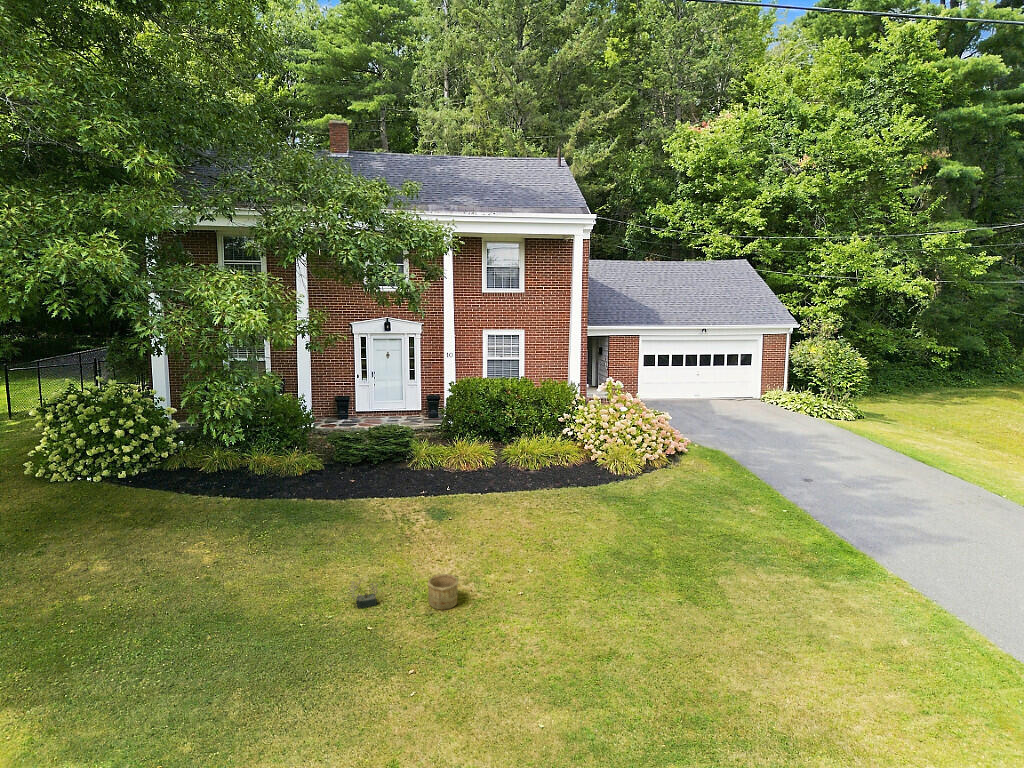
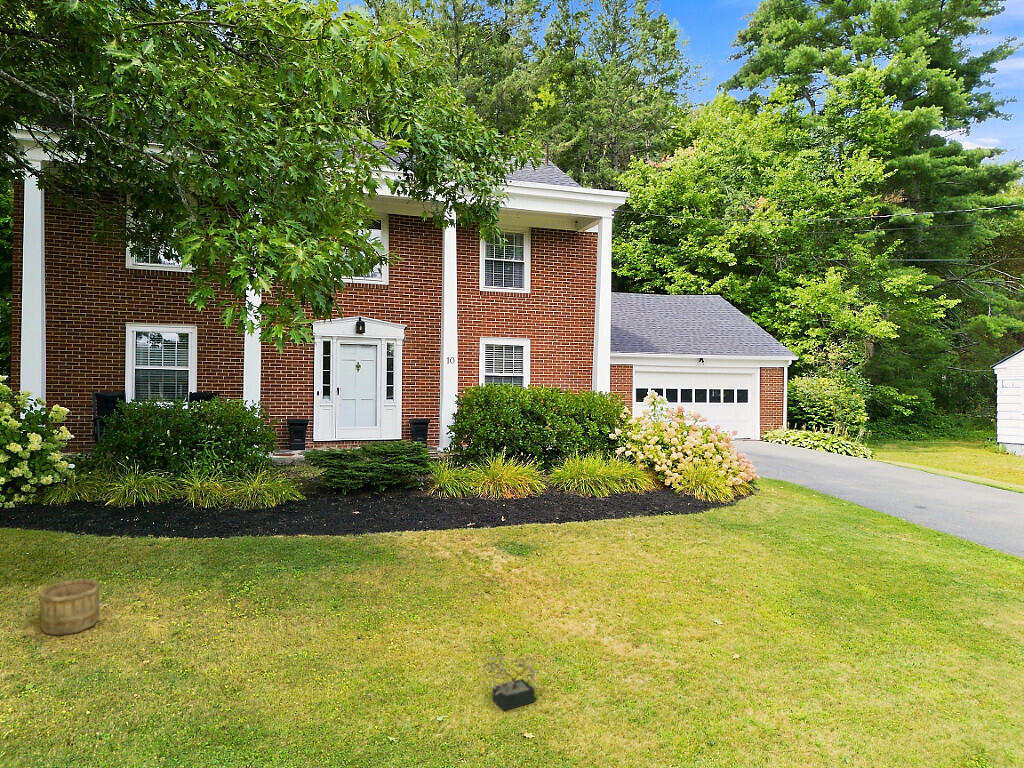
wooden bucket: present [428,574,458,610] -> present [38,579,101,635]

